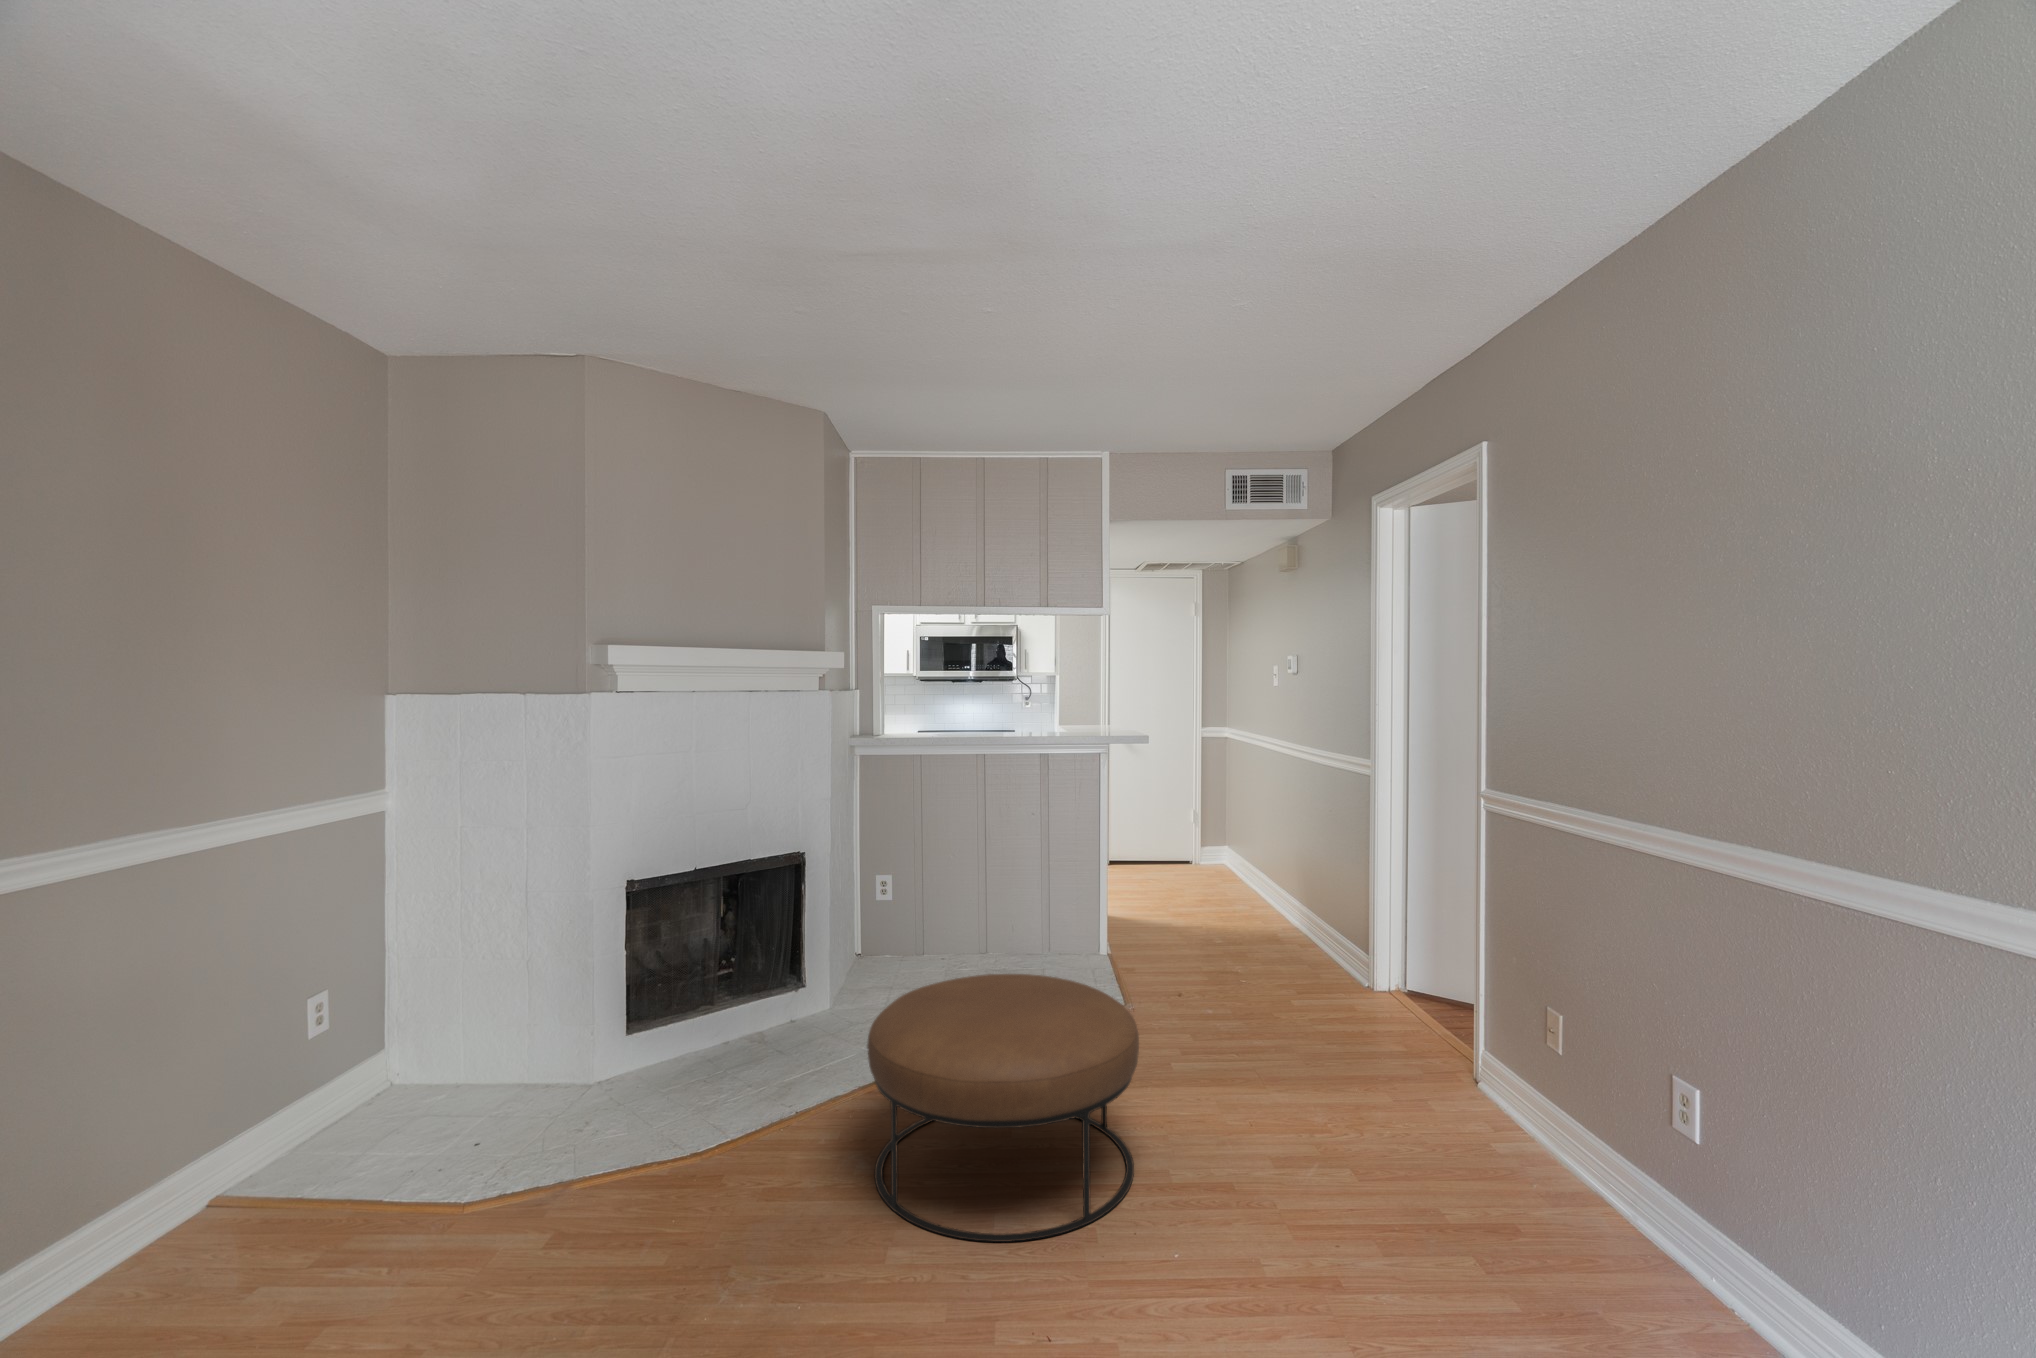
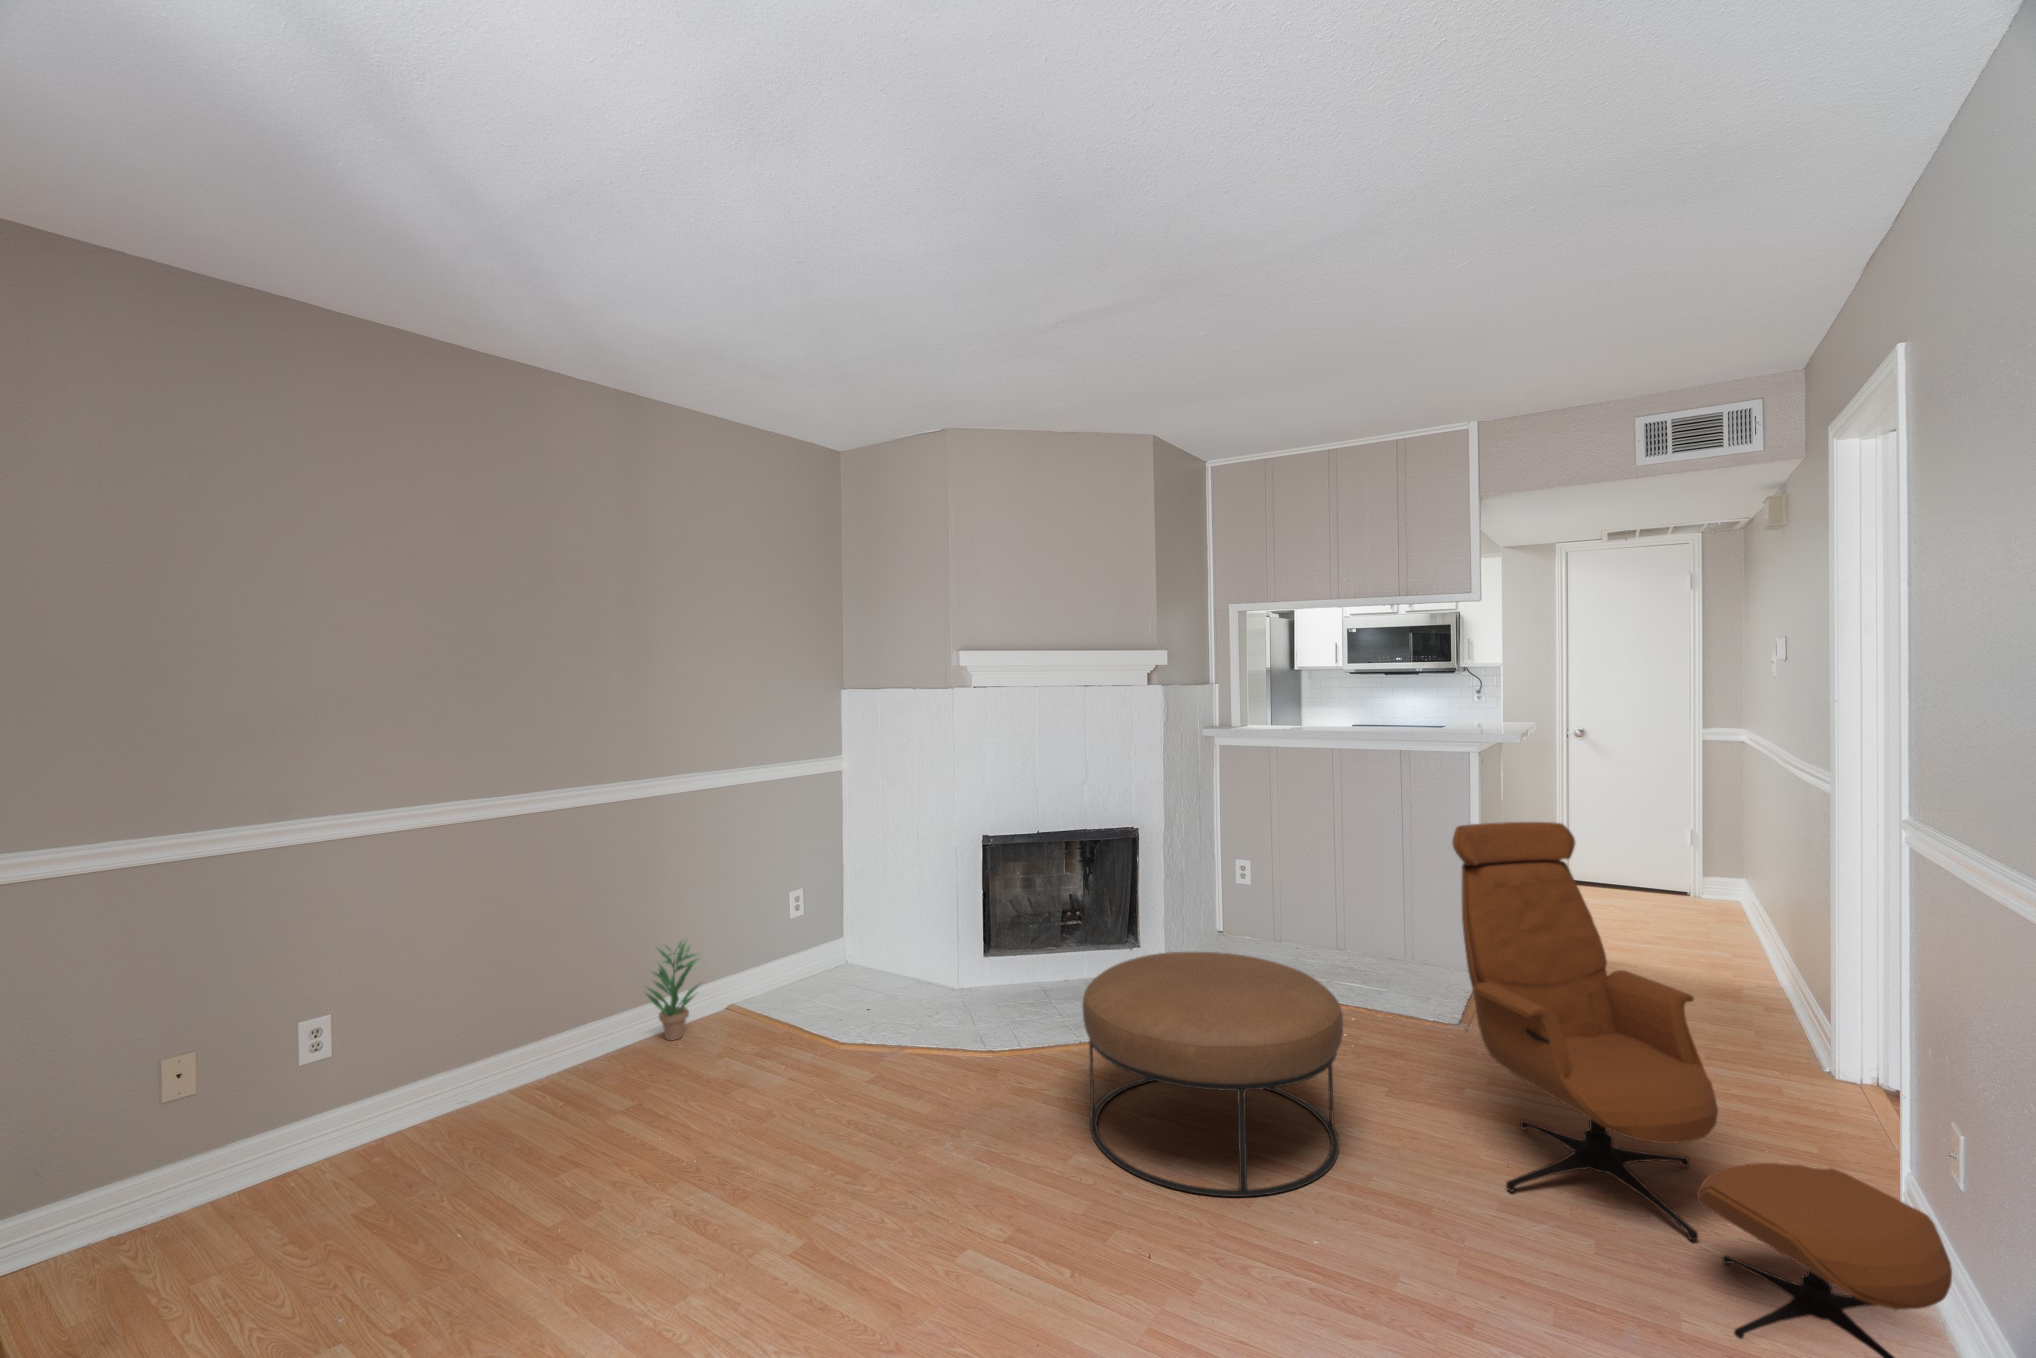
lounge chair: none [1191,812,1584,1205] -> present [1452,822,1952,1358]
potted plant: none [63,1103,201,1287] -> present [647,941,698,1040]

